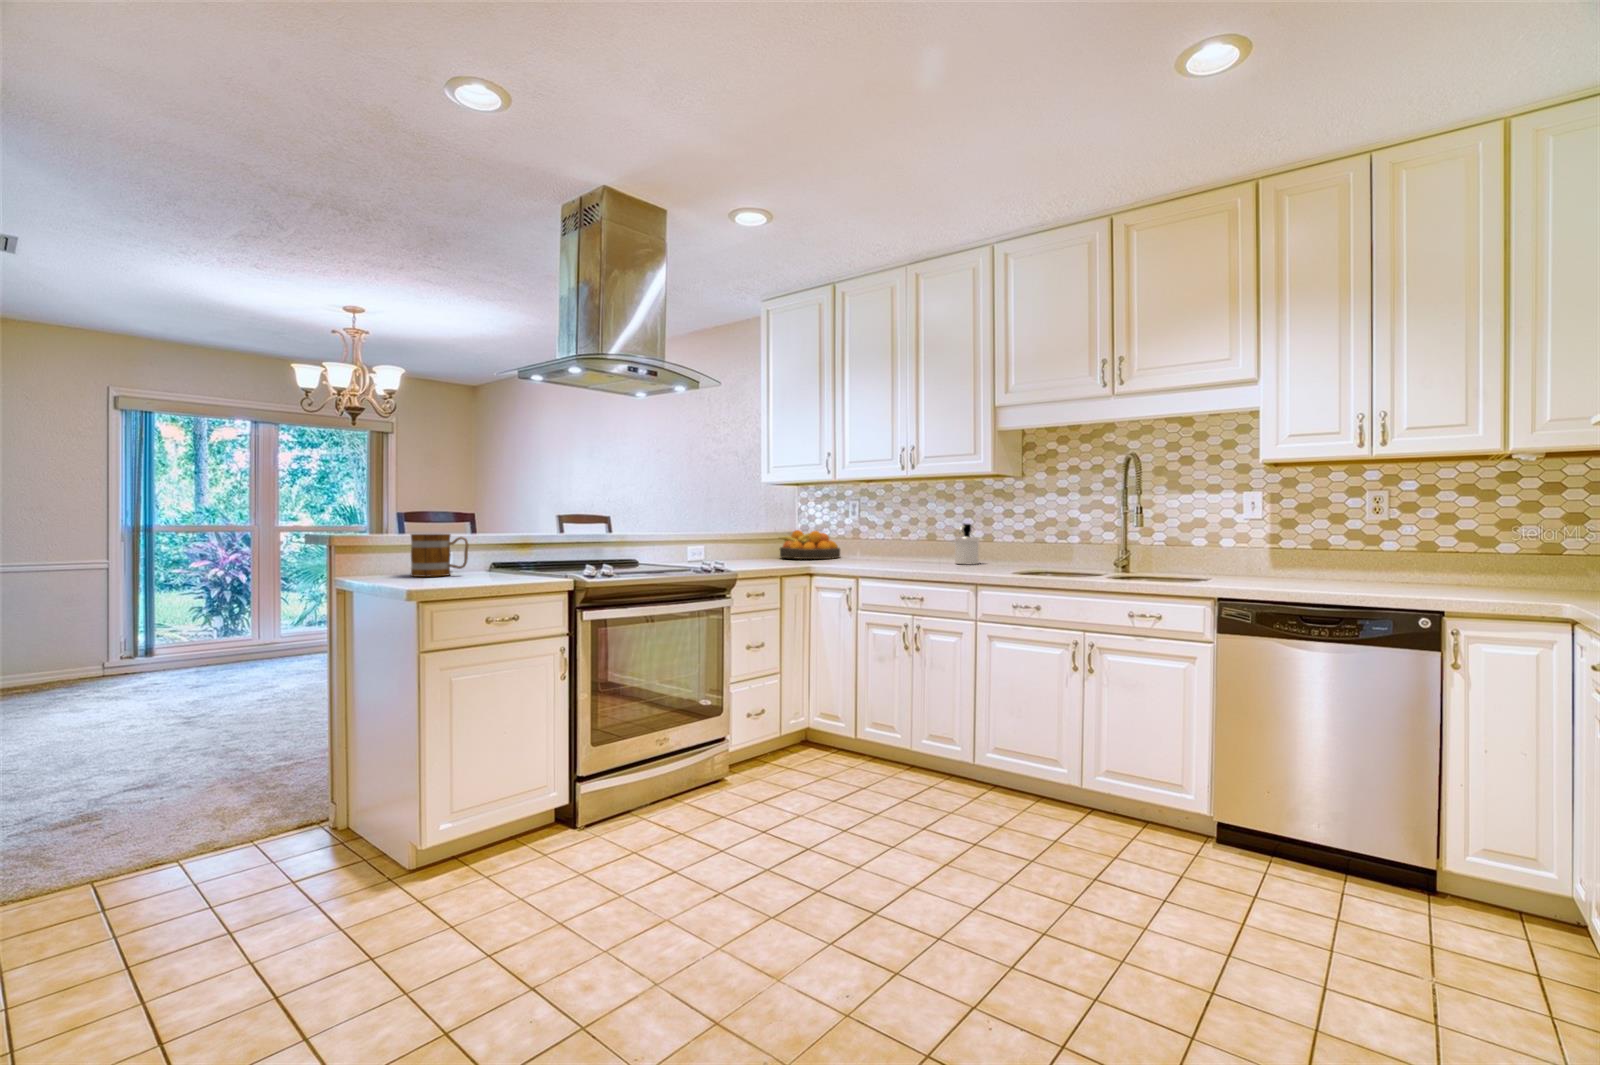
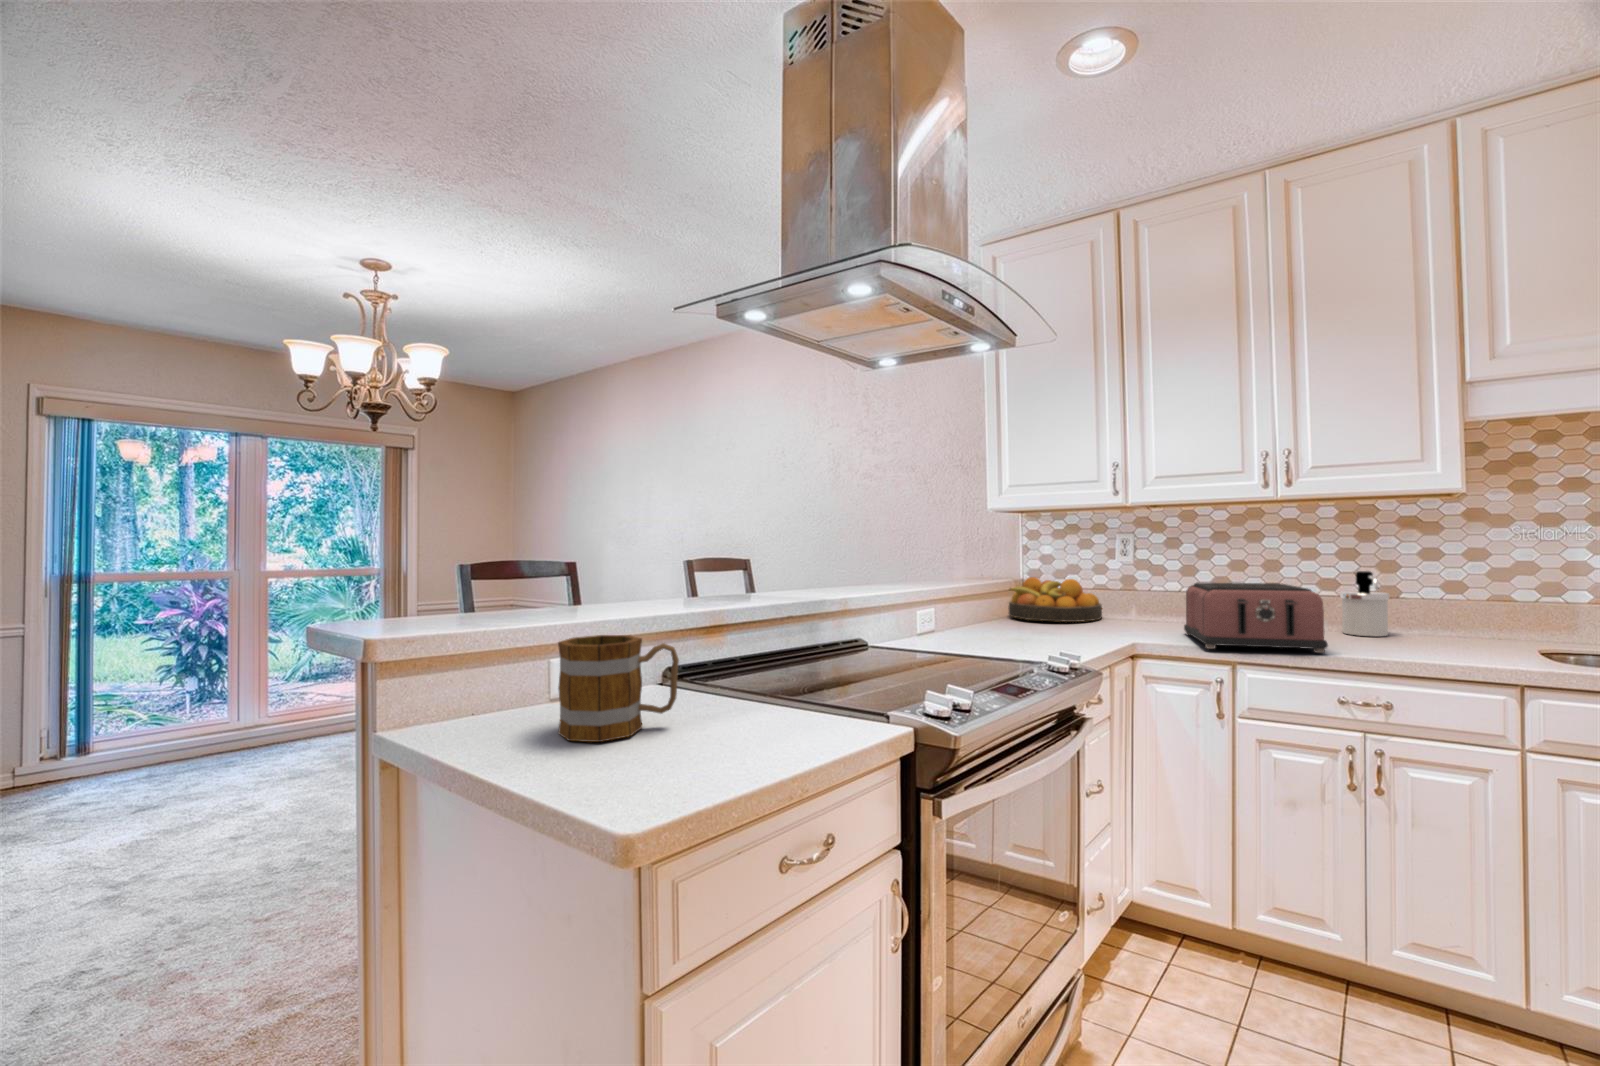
toaster: none [844,530,920,569] -> present [1184,583,1328,653]

